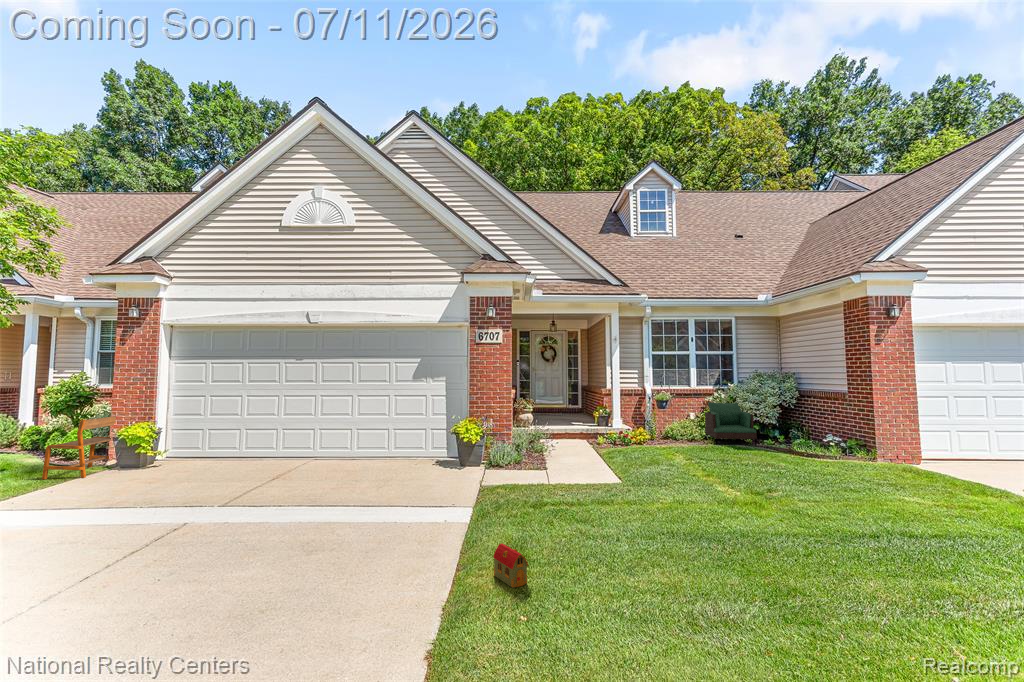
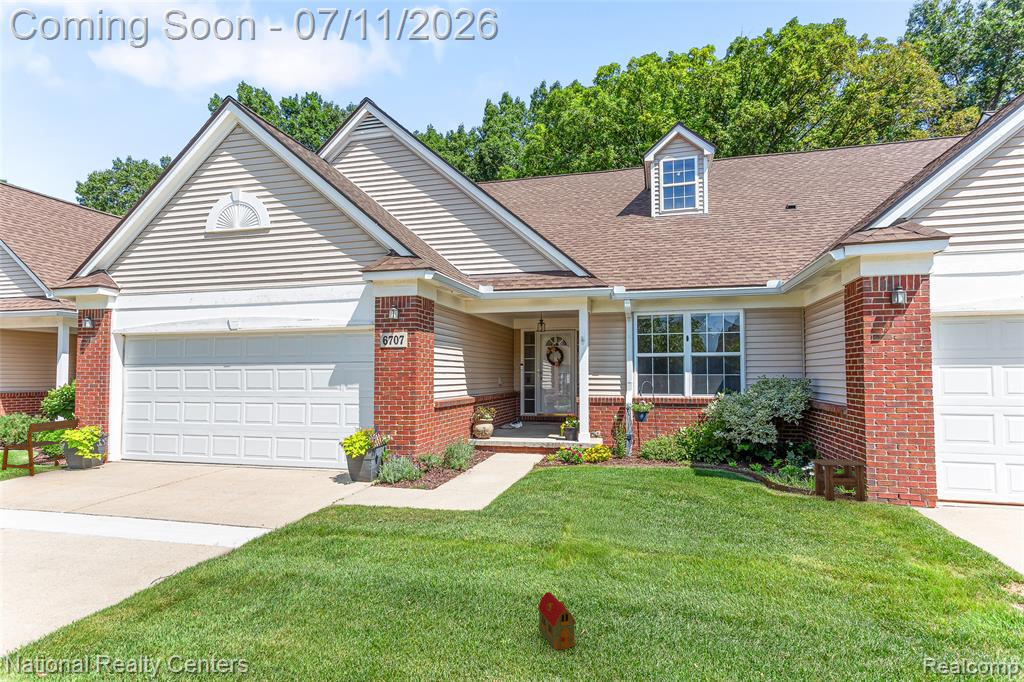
armchair: present [705,402,757,445] -> none [690,415,742,471]
side table: none [828,431,878,461] -> present [809,459,869,501]
toy house: present [493,544,528,588] -> present [538,592,576,650]

